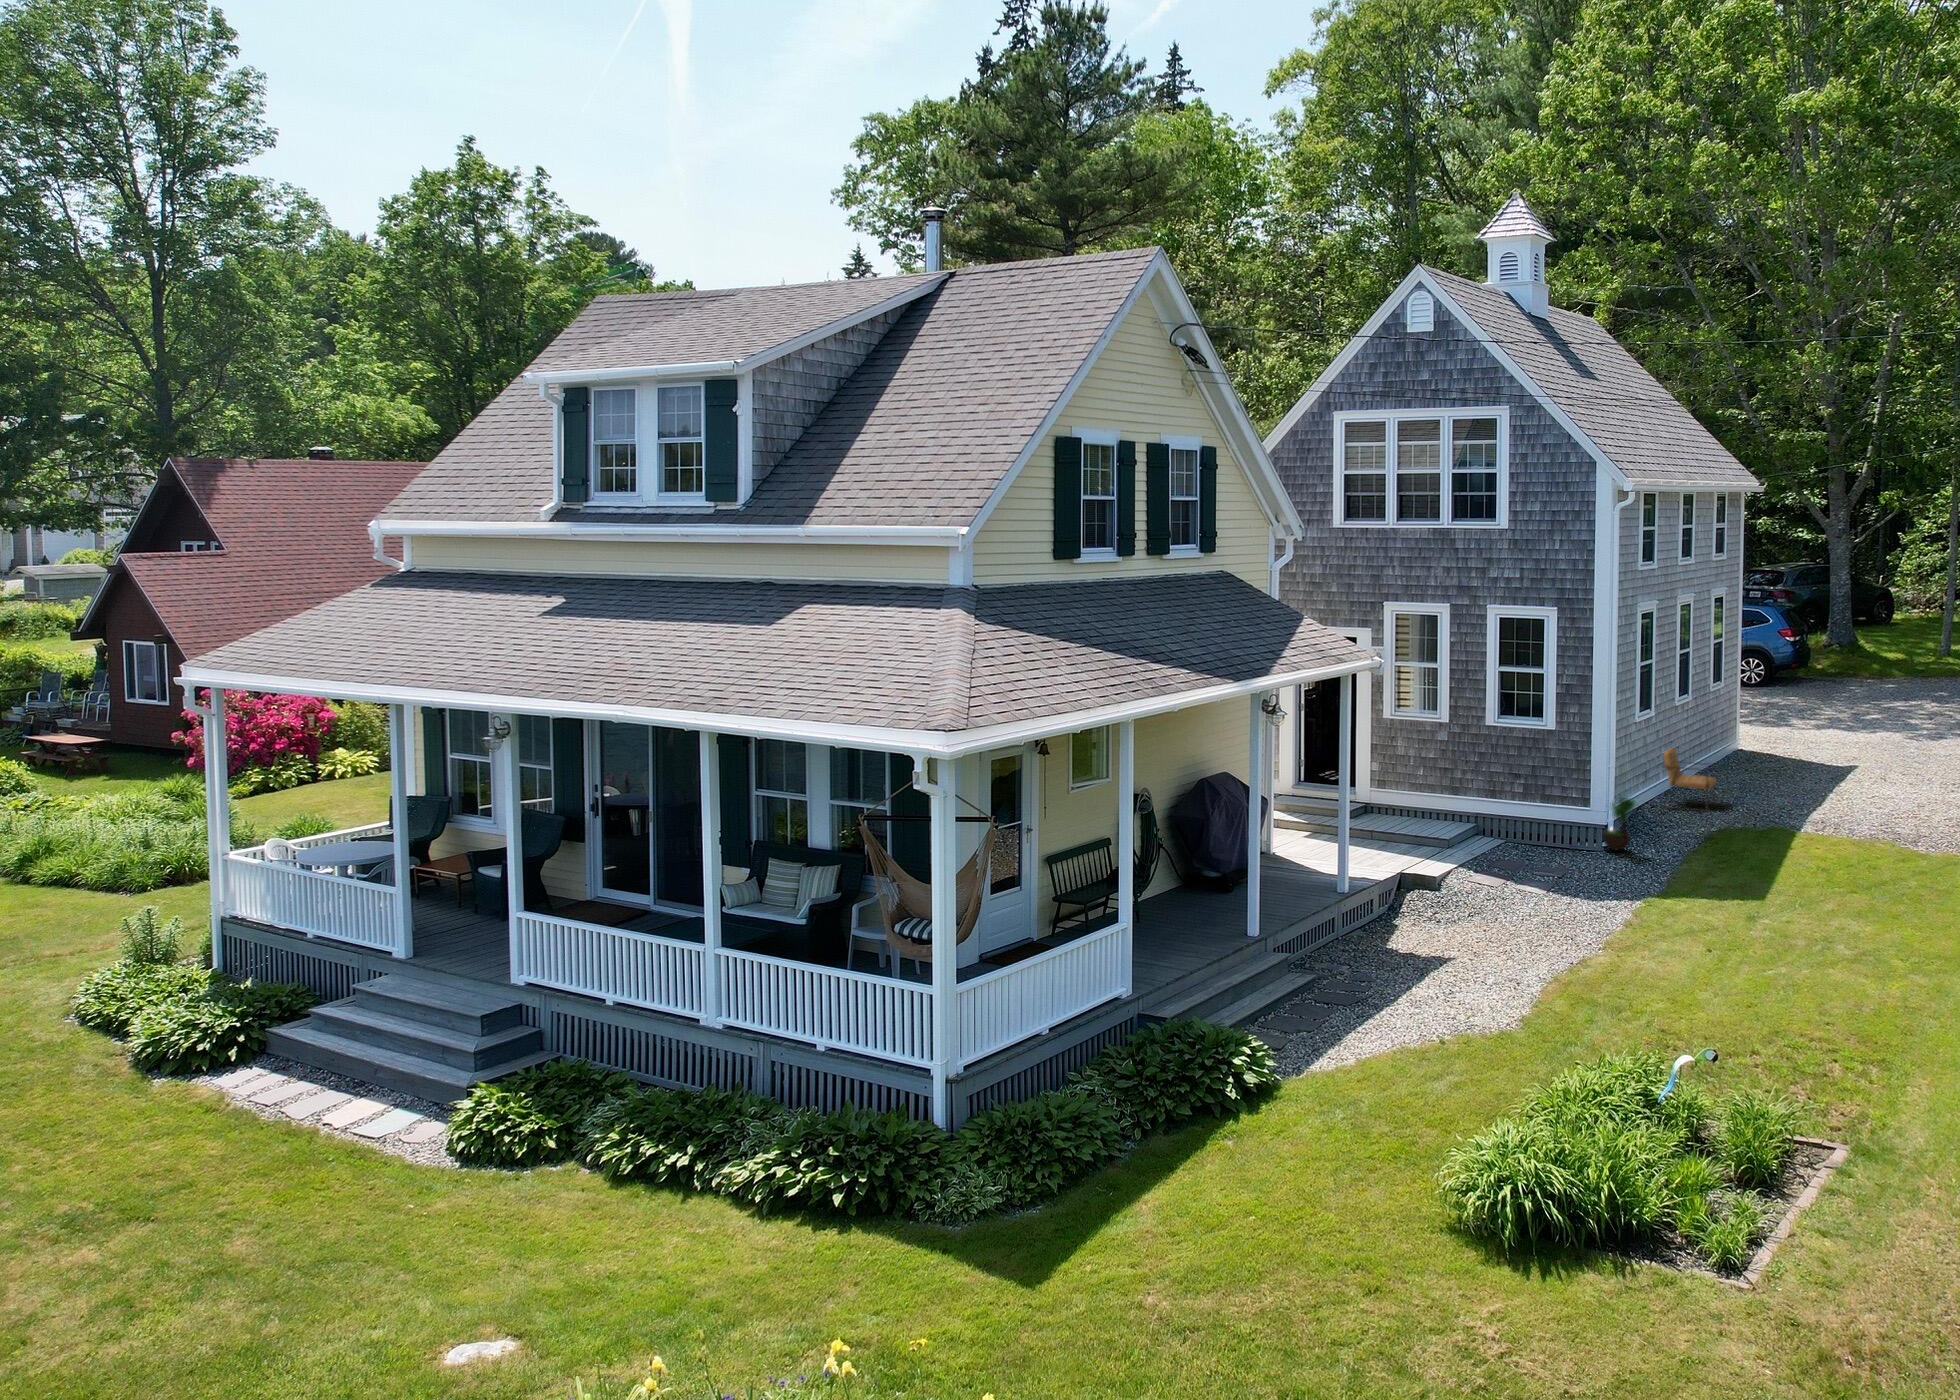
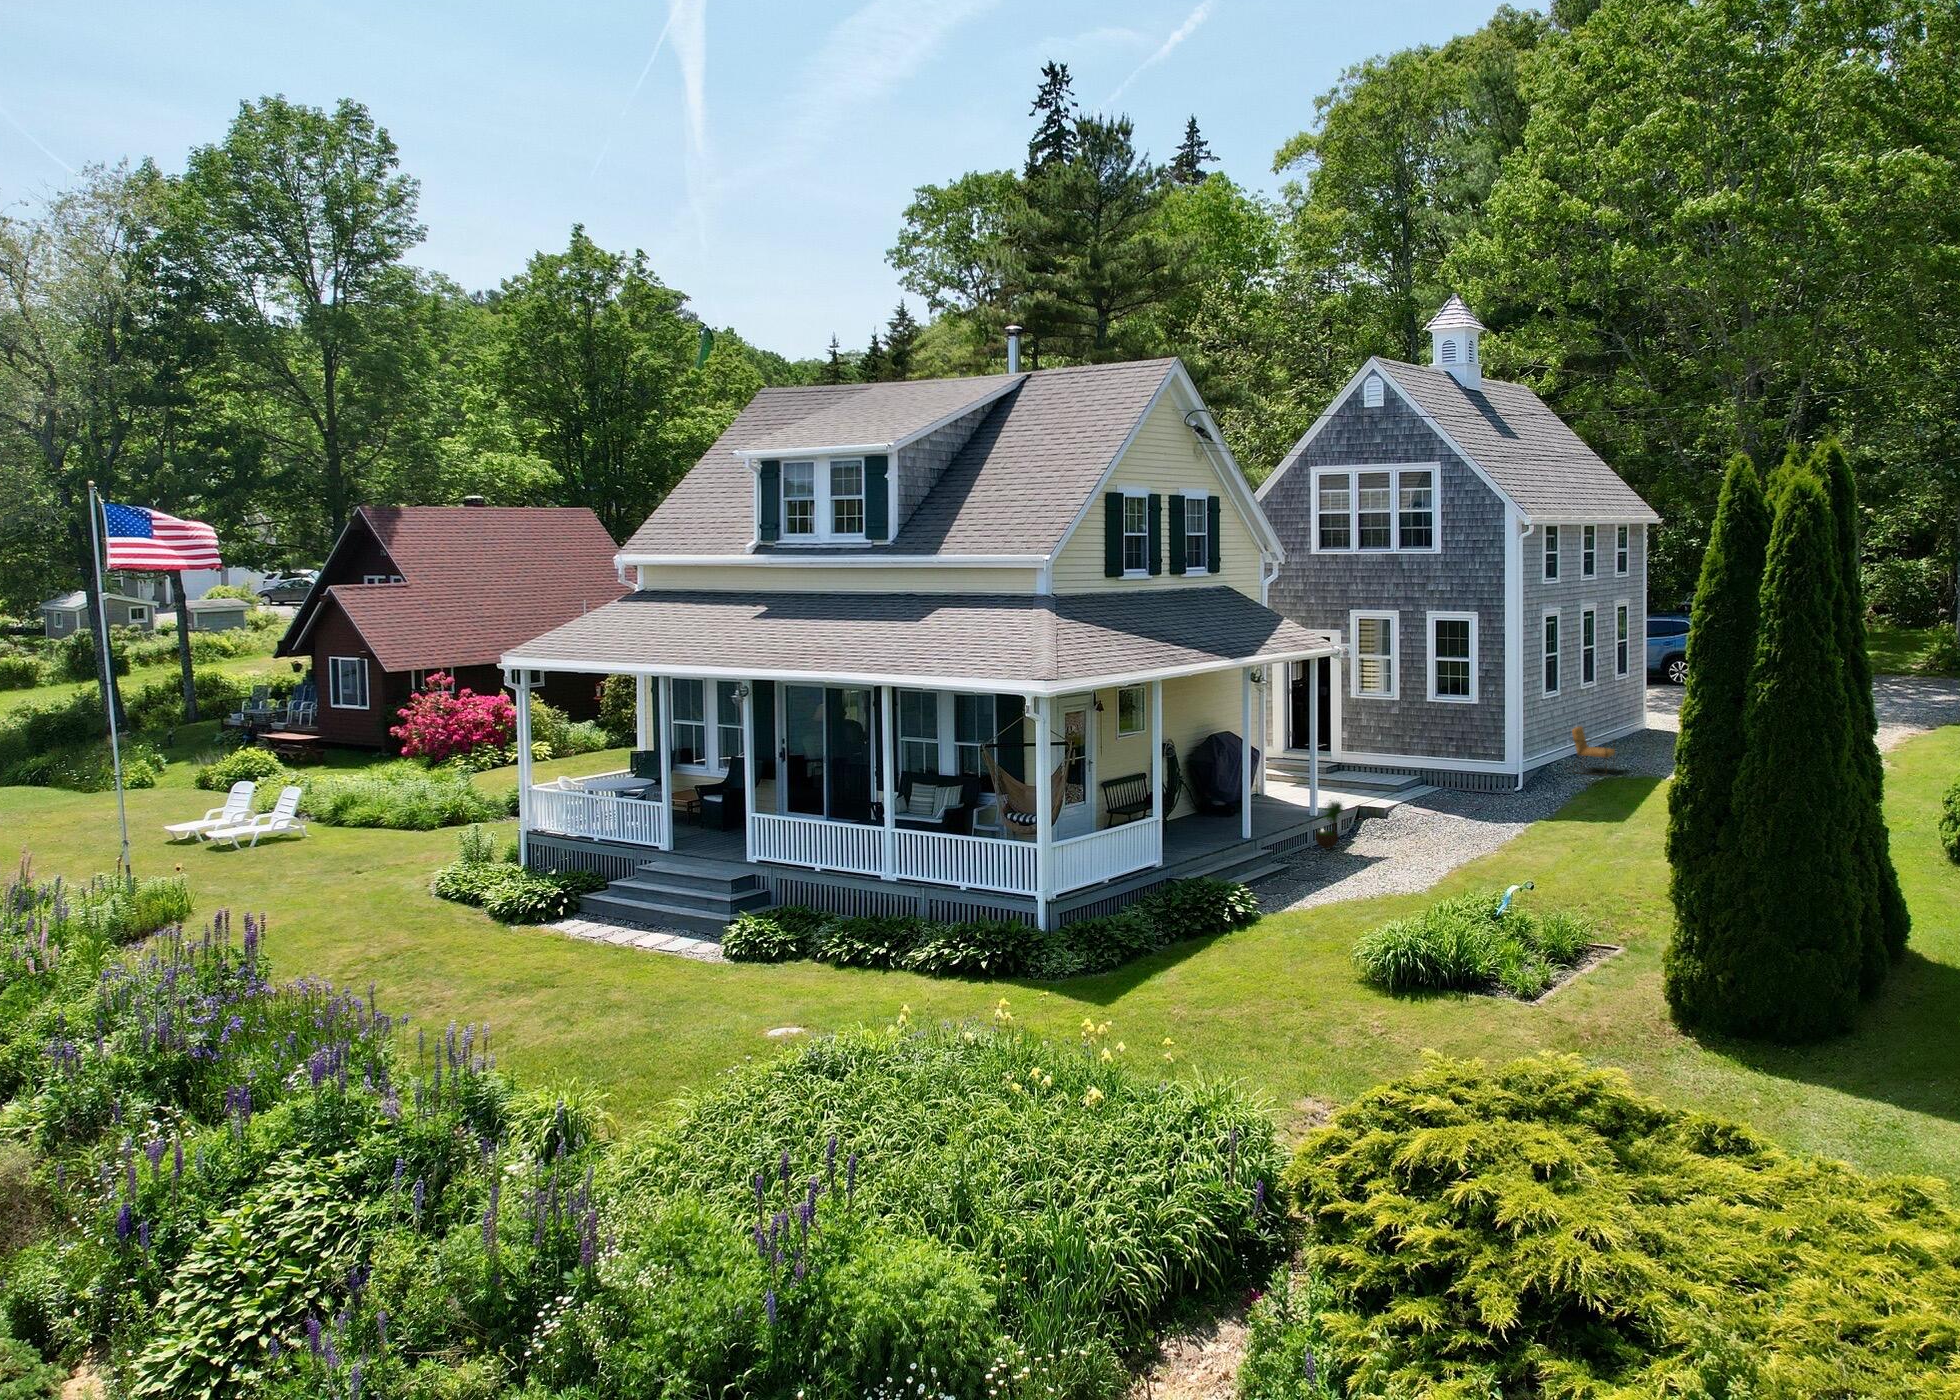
potted tree: present [1602,798,1635,850] -> present [1315,800,1343,849]

